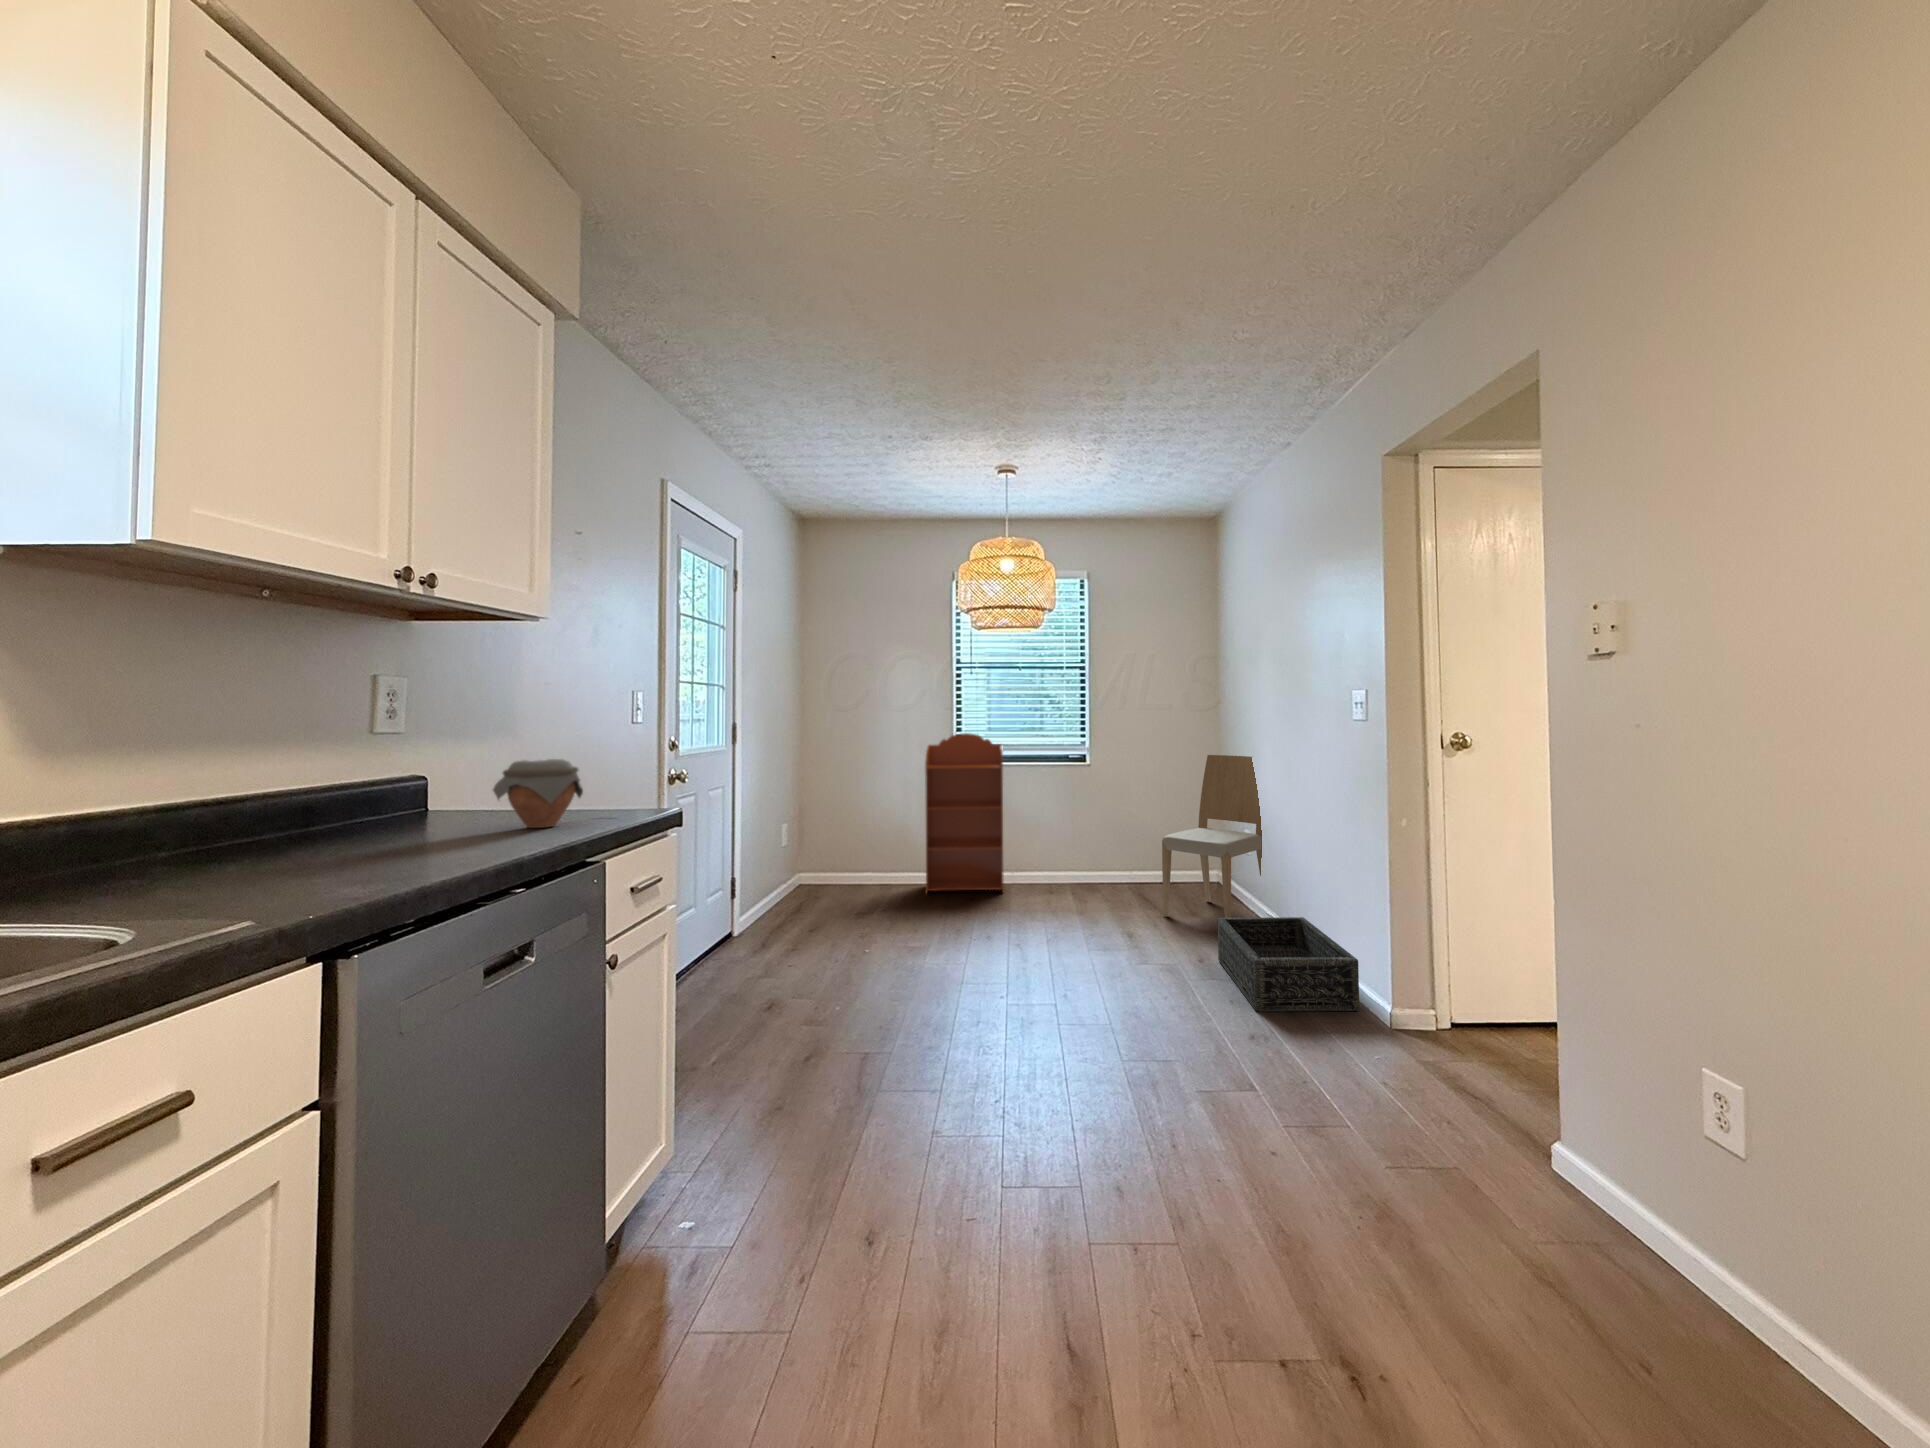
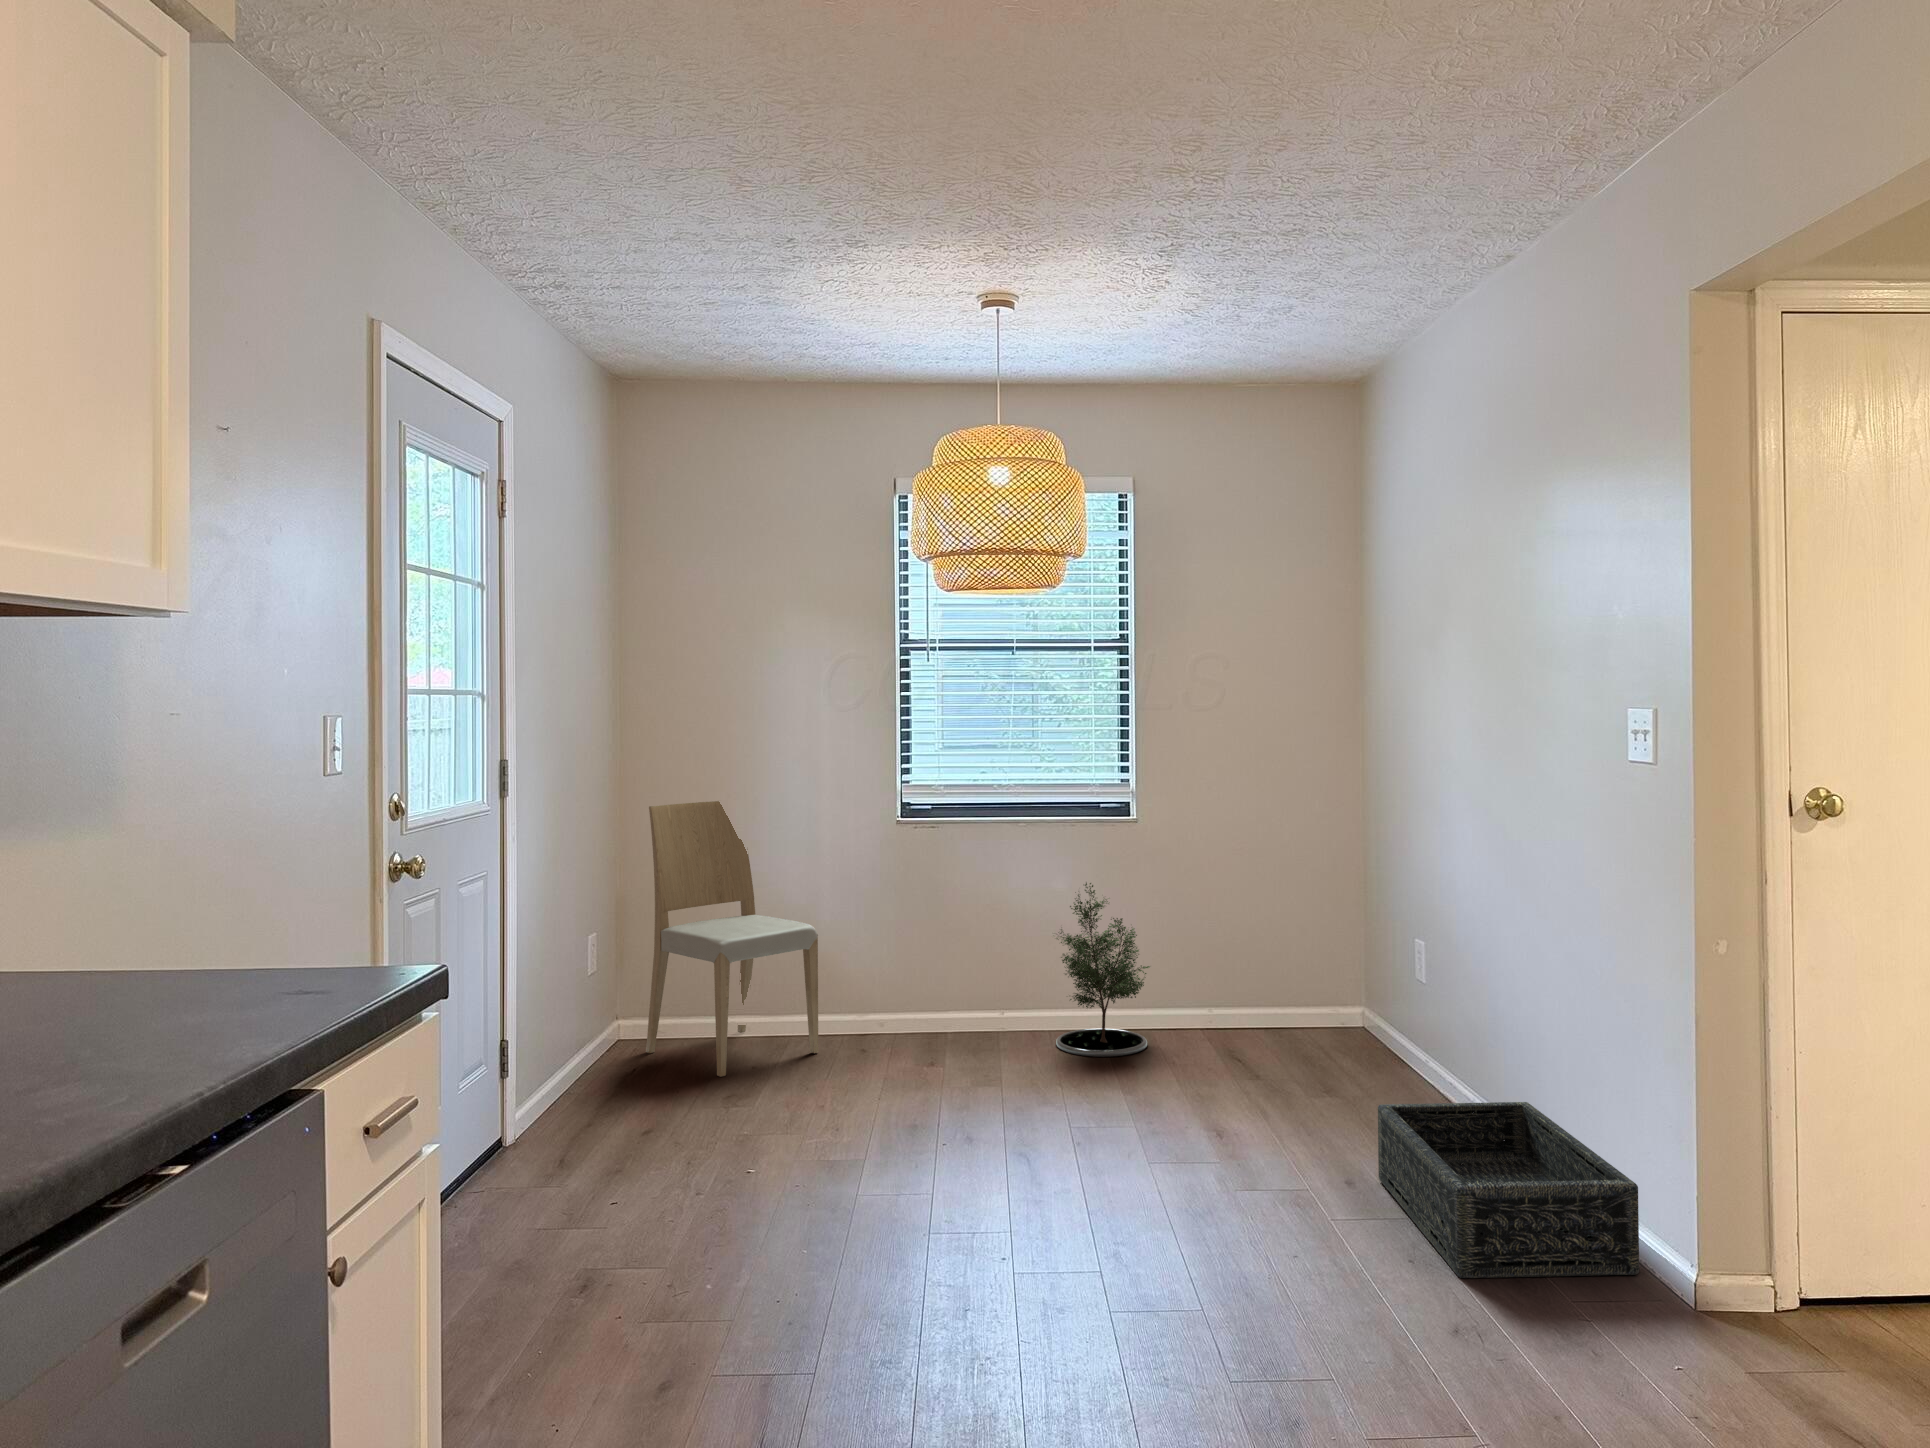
bookcase: present [925,733,1004,893] -> none [843,769,983,1056]
dining chair: present [1162,755,1267,918] -> present [646,801,818,1077]
jar: present [493,759,583,828] -> none [95,877,272,1014]
potted tree: none [1043,797,1100,896] -> present [1056,883,1150,1057]

